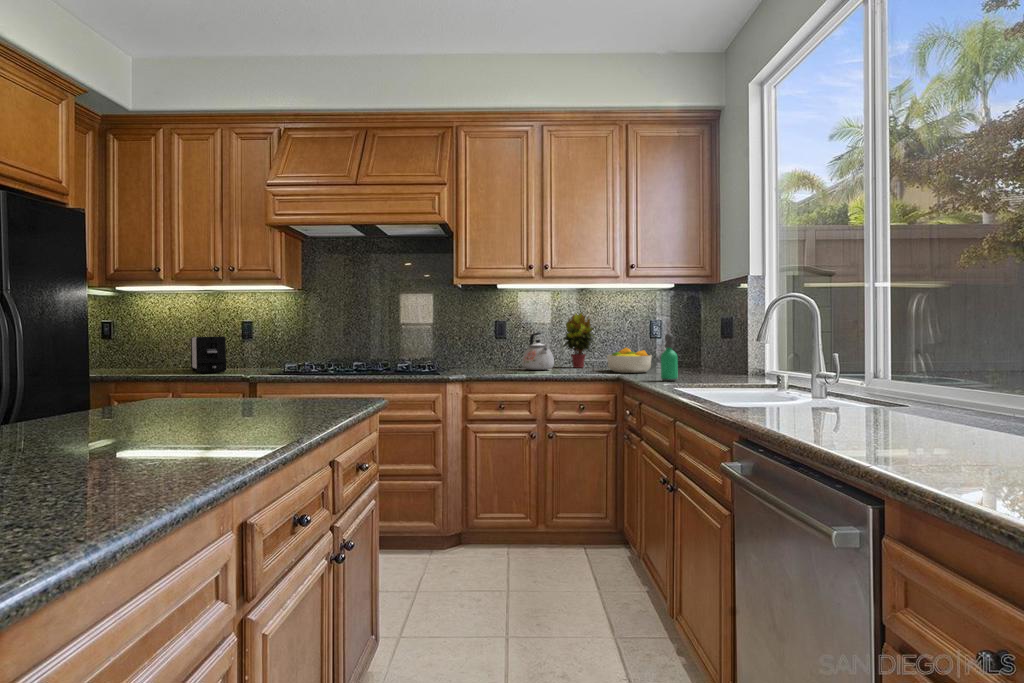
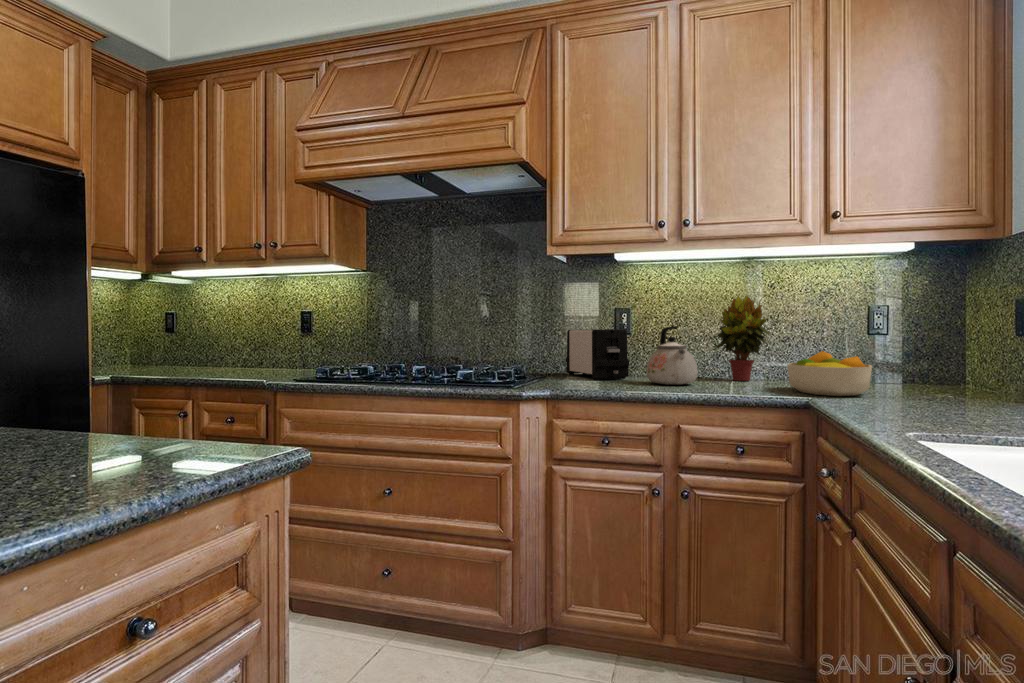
soap dispenser: present [661,333,678,381] -> none [896,327,935,423]
toaster: present [191,337,226,373] -> present [566,329,629,380]

